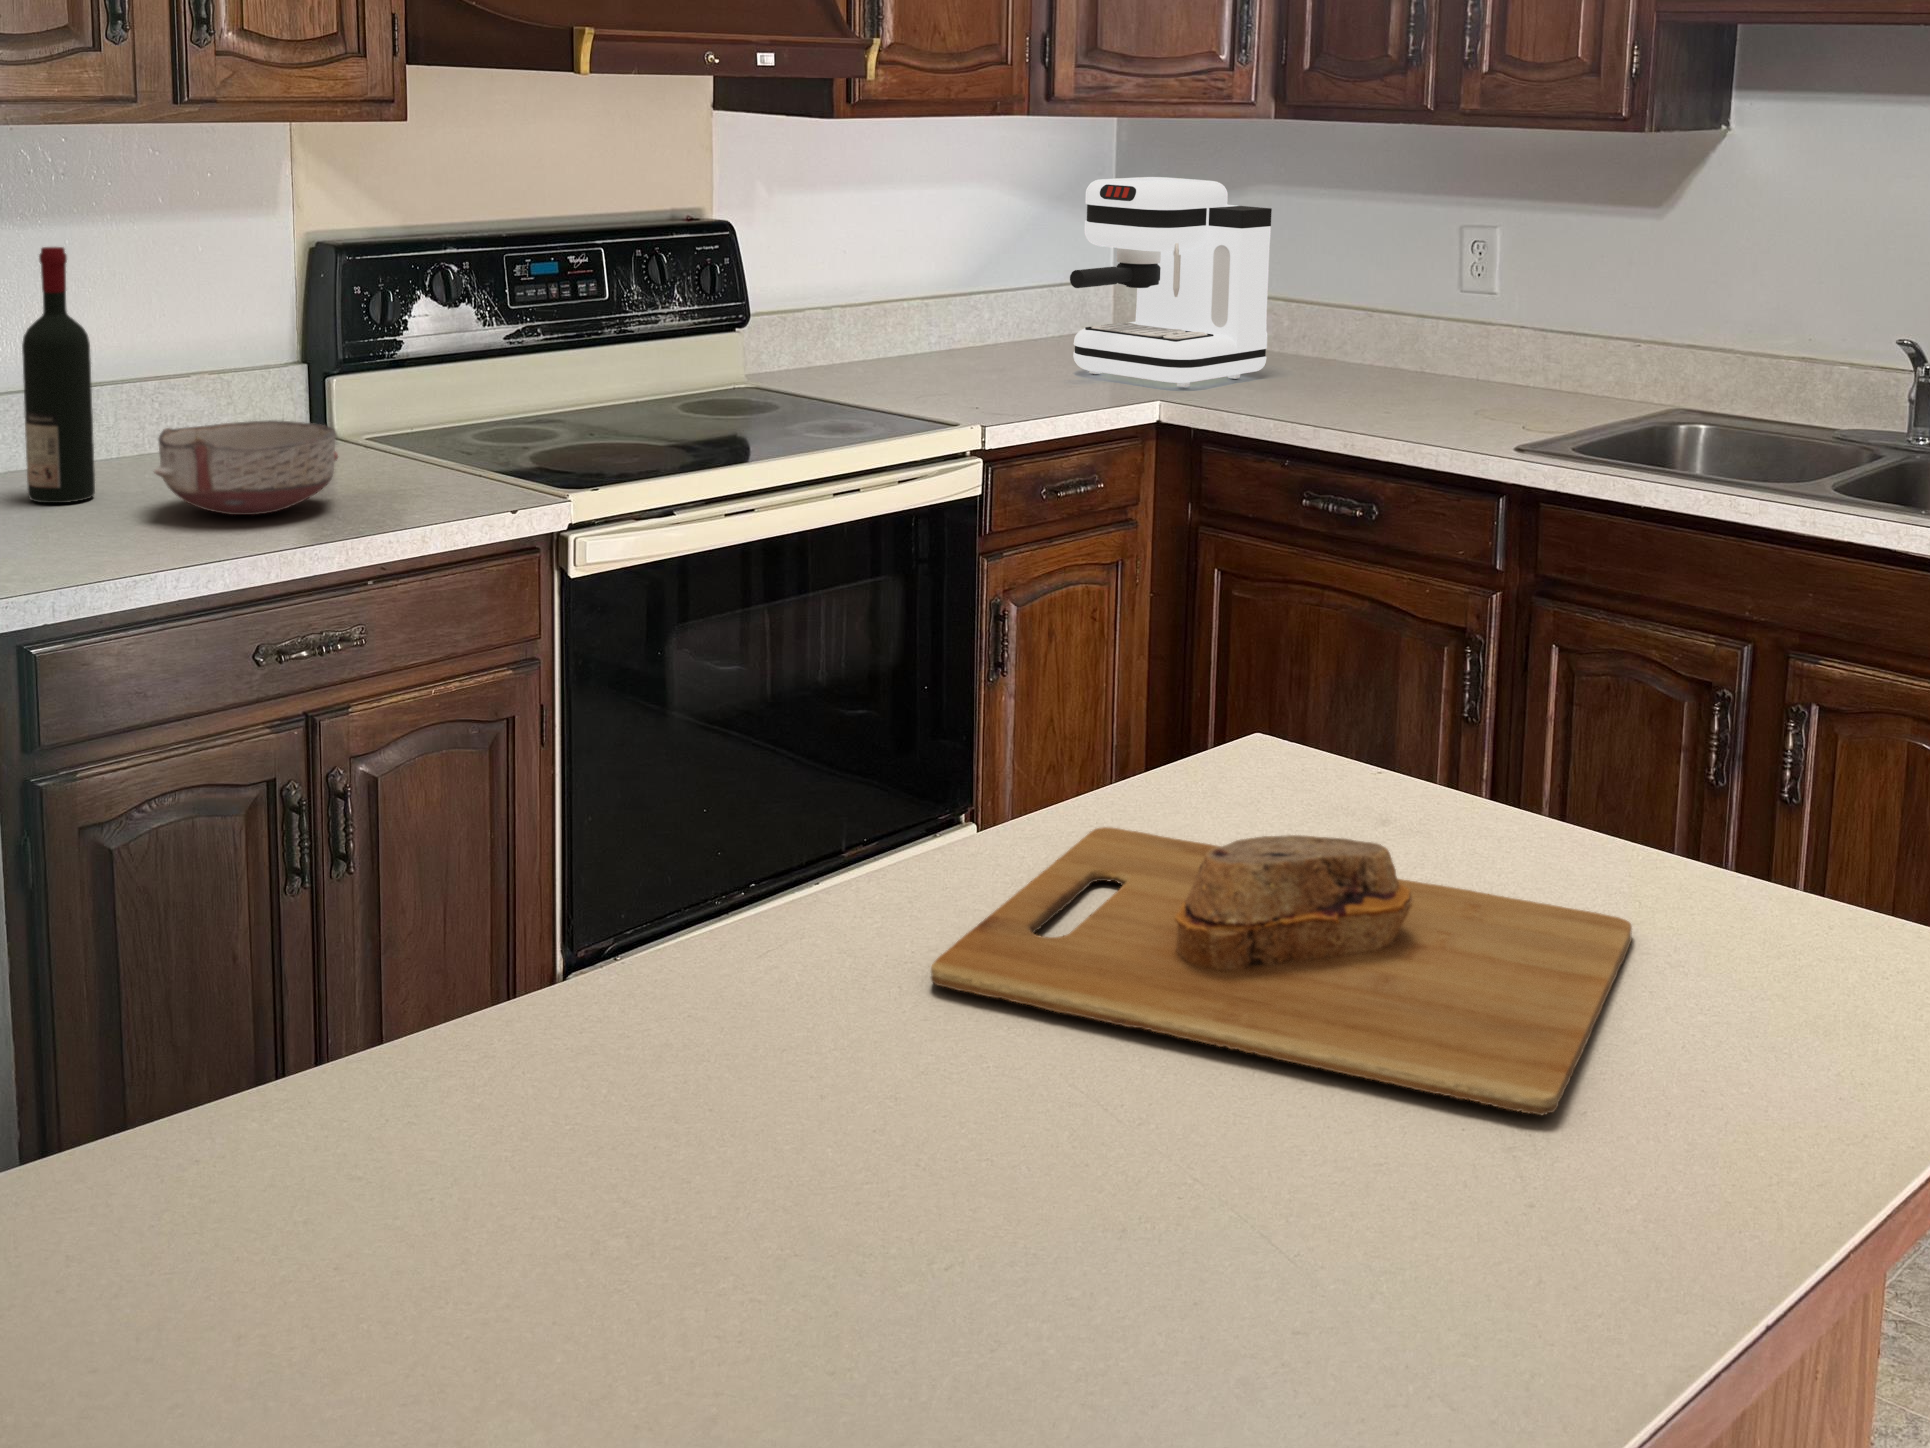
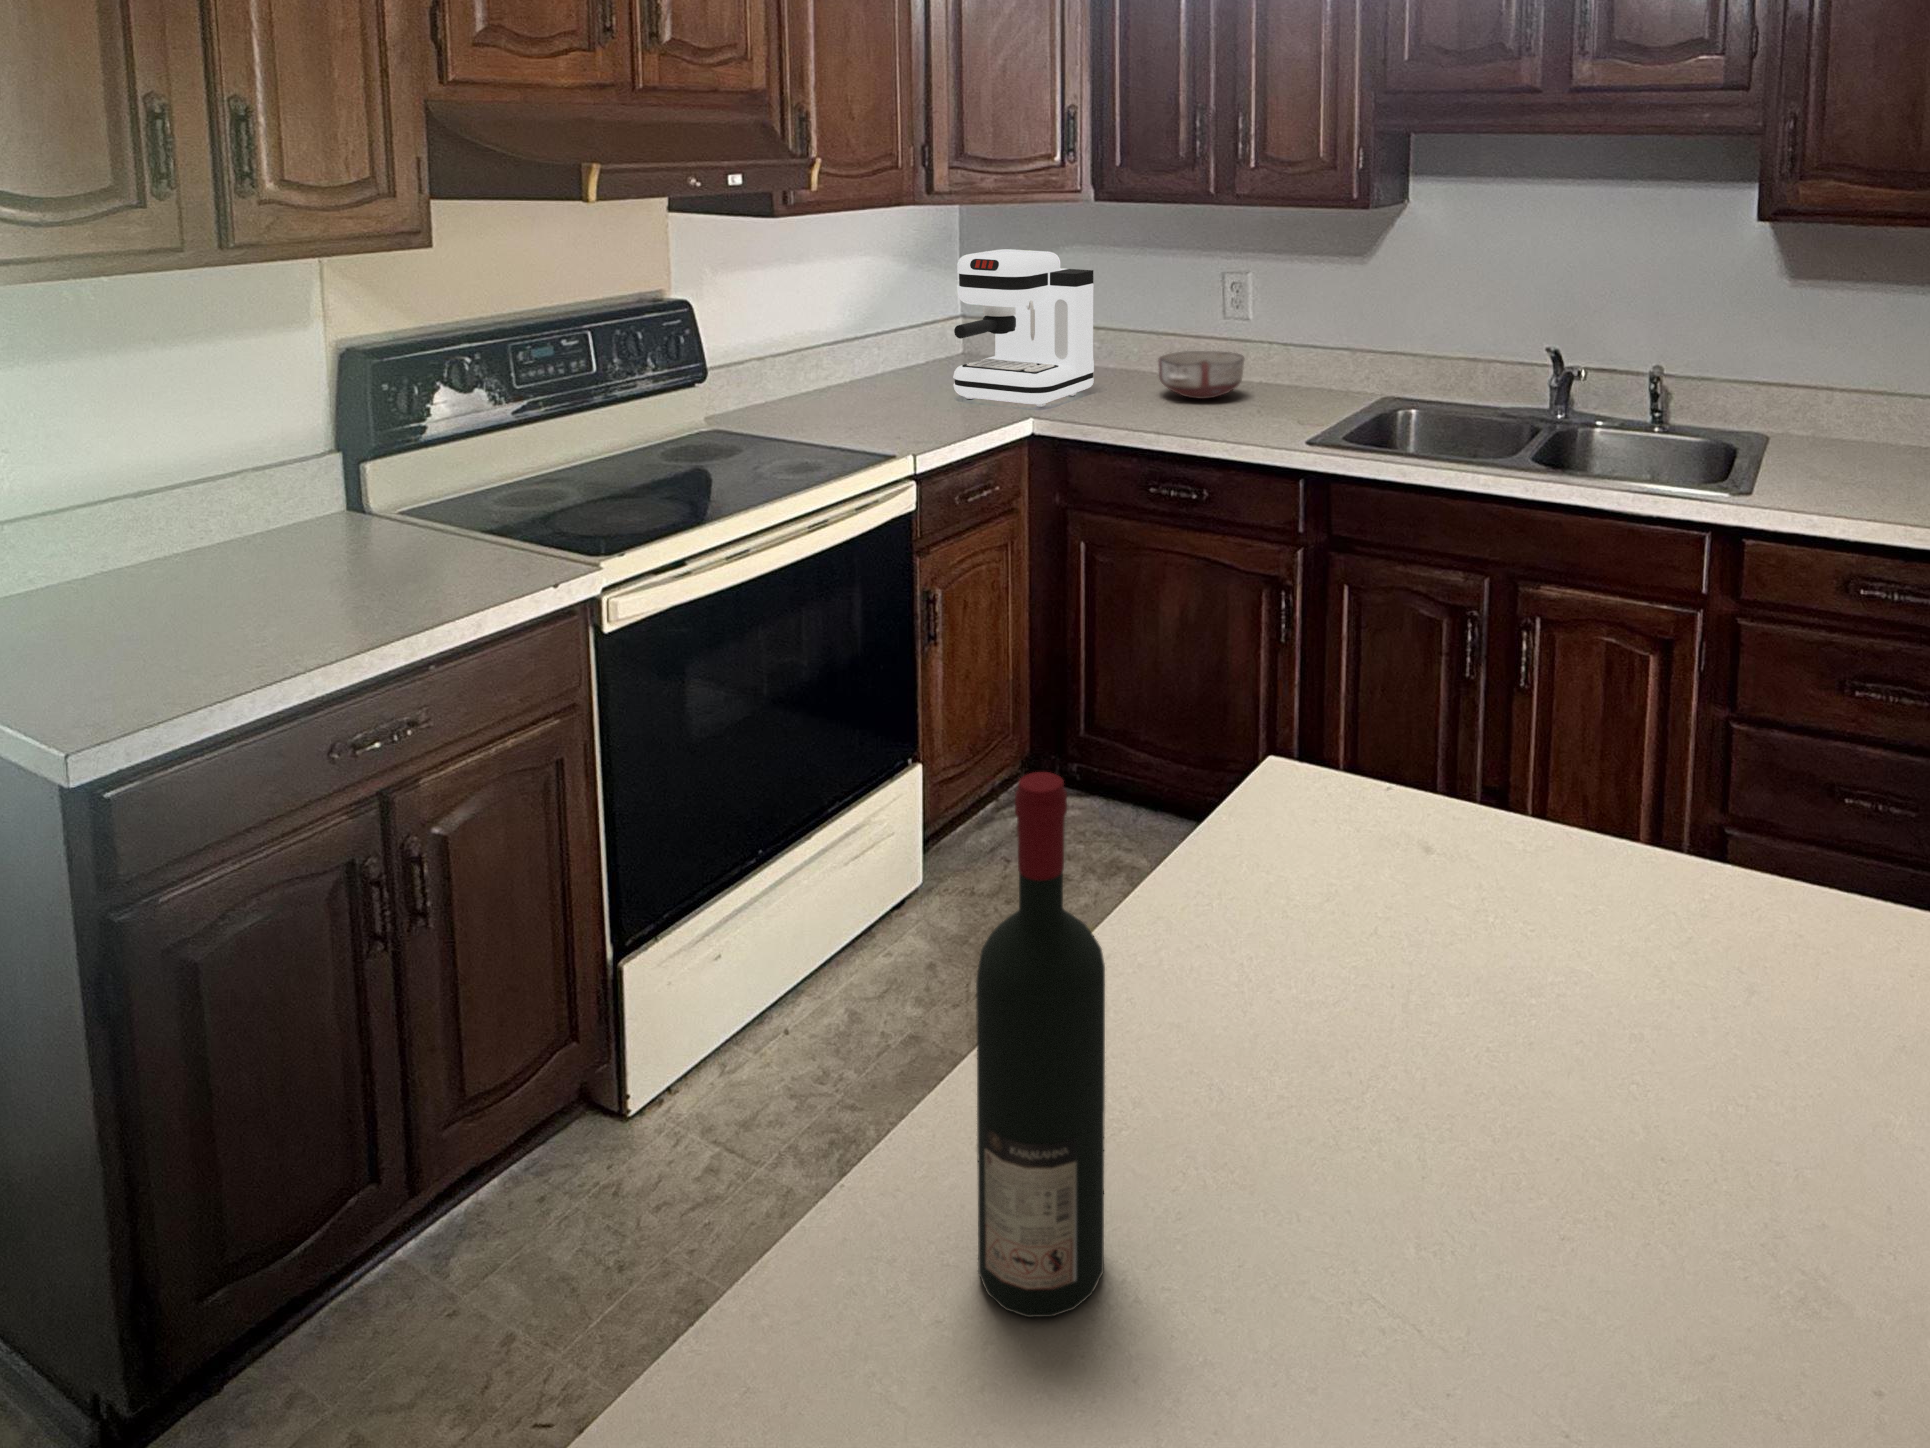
wine bottle: present [22,247,95,503] -> present [976,772,1105,1317]
ceramic bowl: present [154,420,338,515] -> present [1158,351,1244,399]
cutting board: present [931,827,1632,1116] -> none [1209,917,1872,1269]

